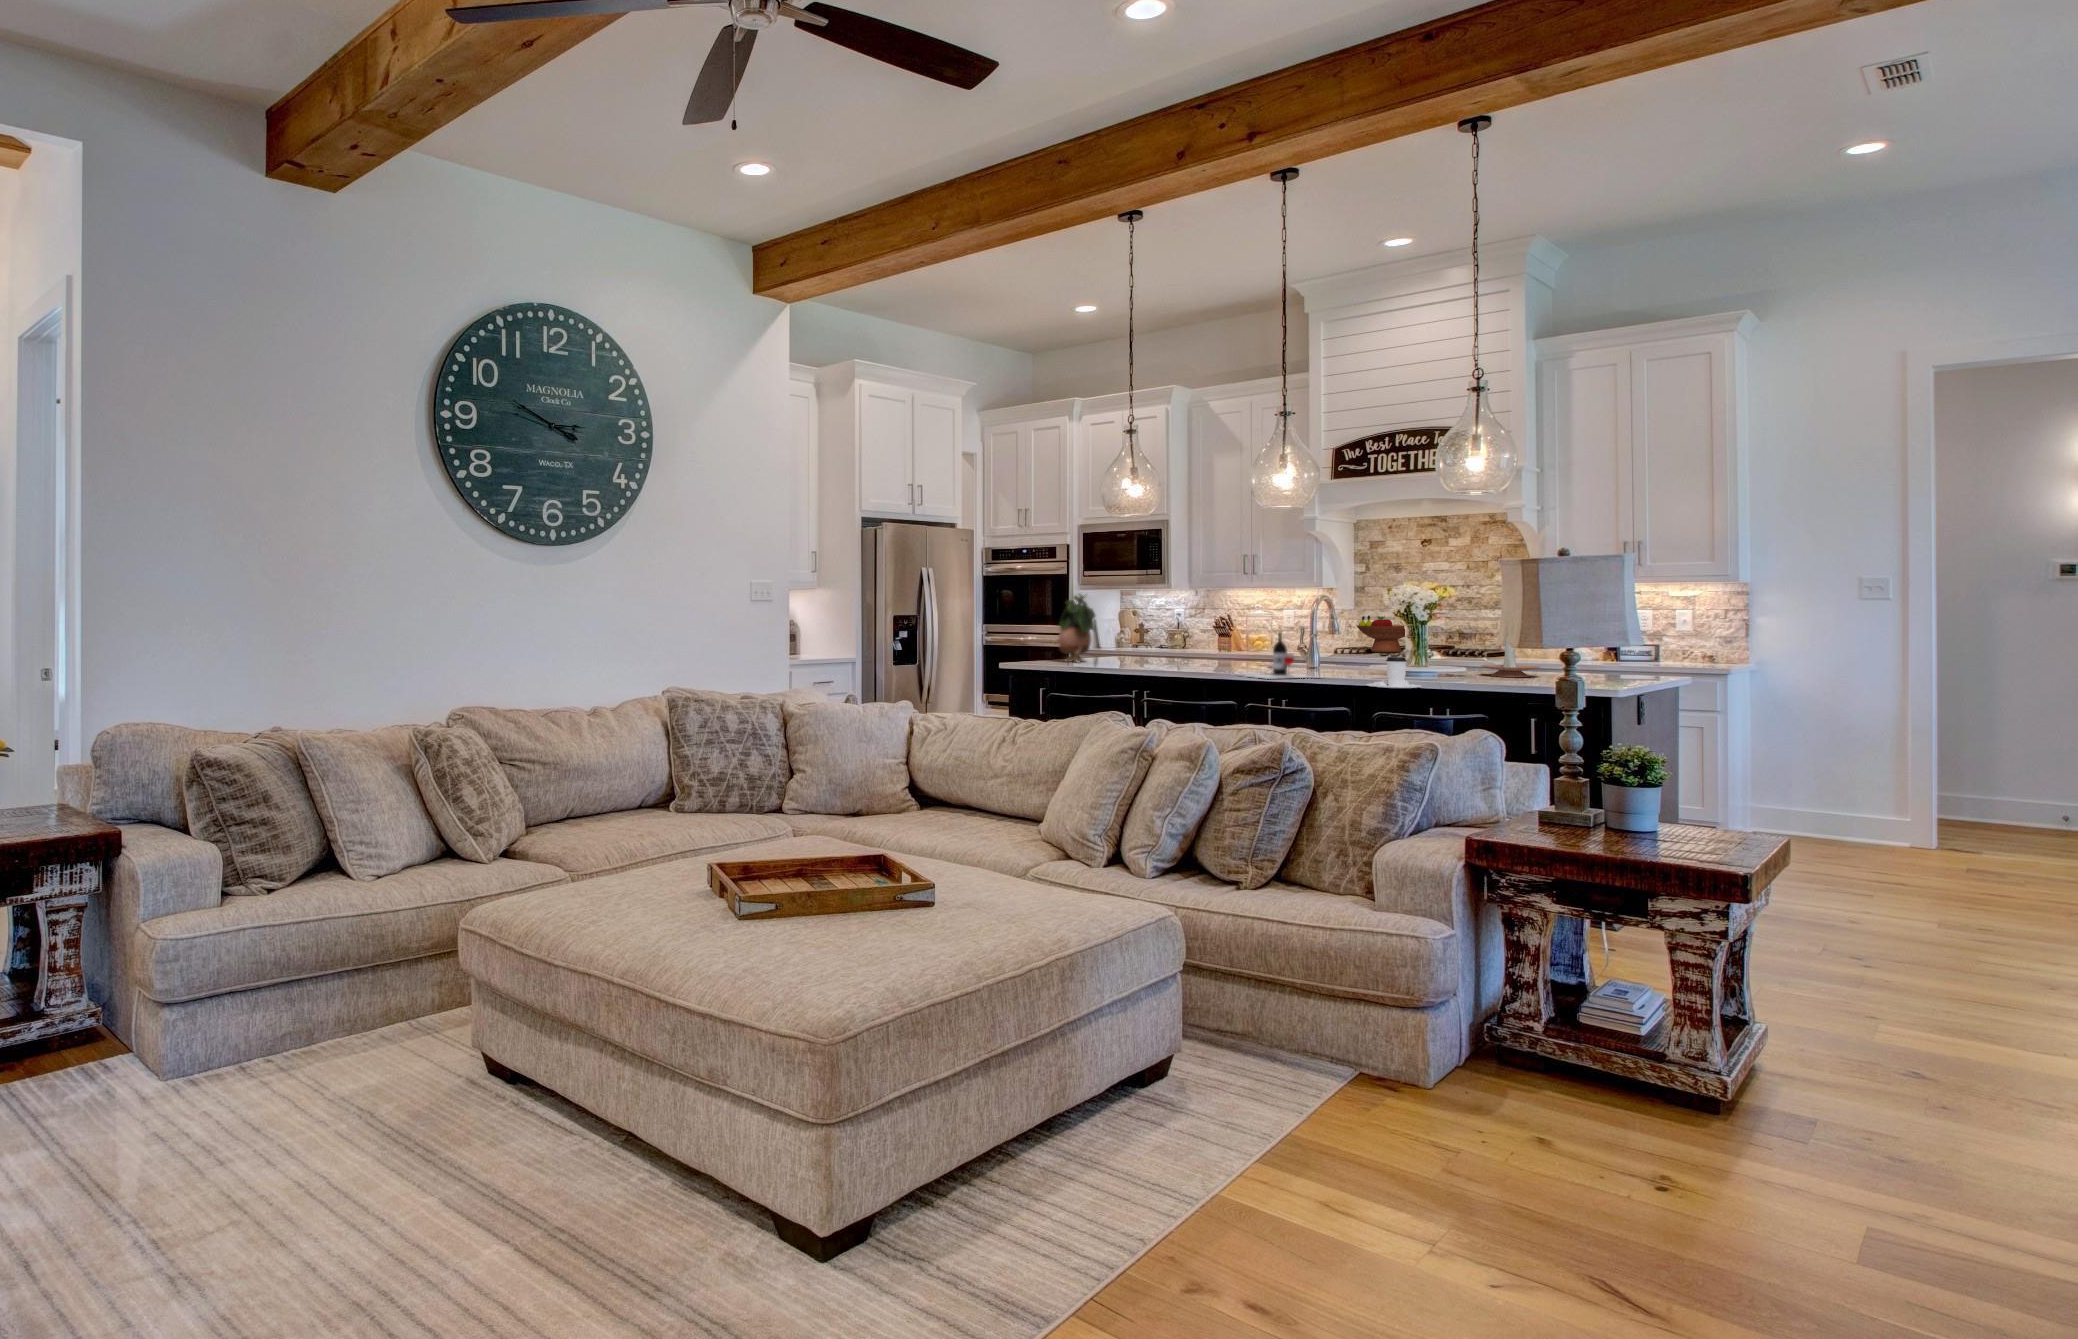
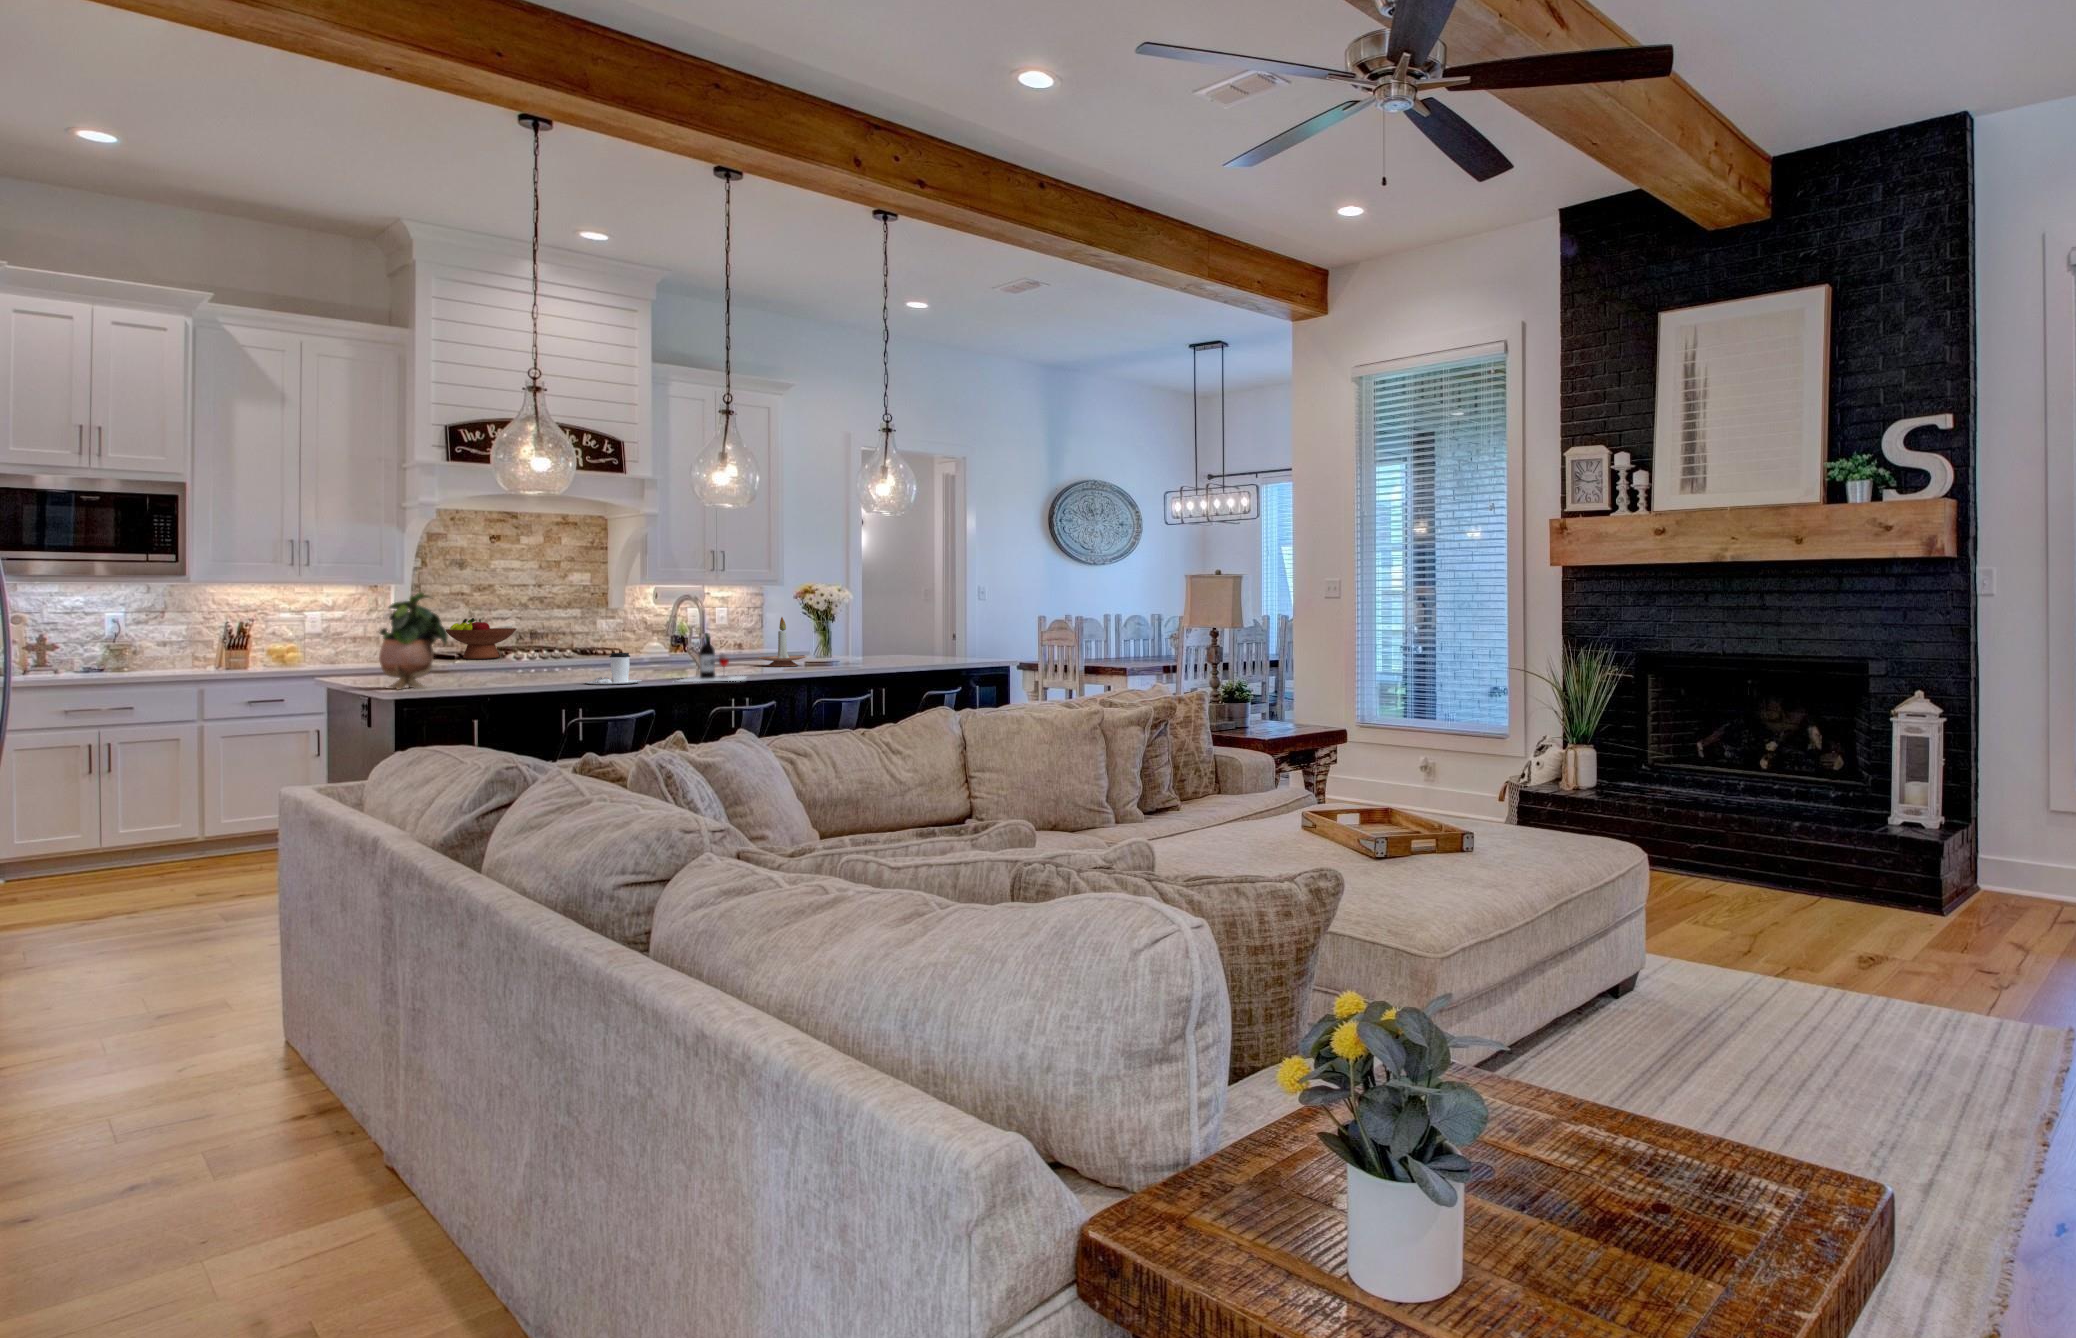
coffee cup: present [1367,657,1421,688] -> present [585,653,641,684]

